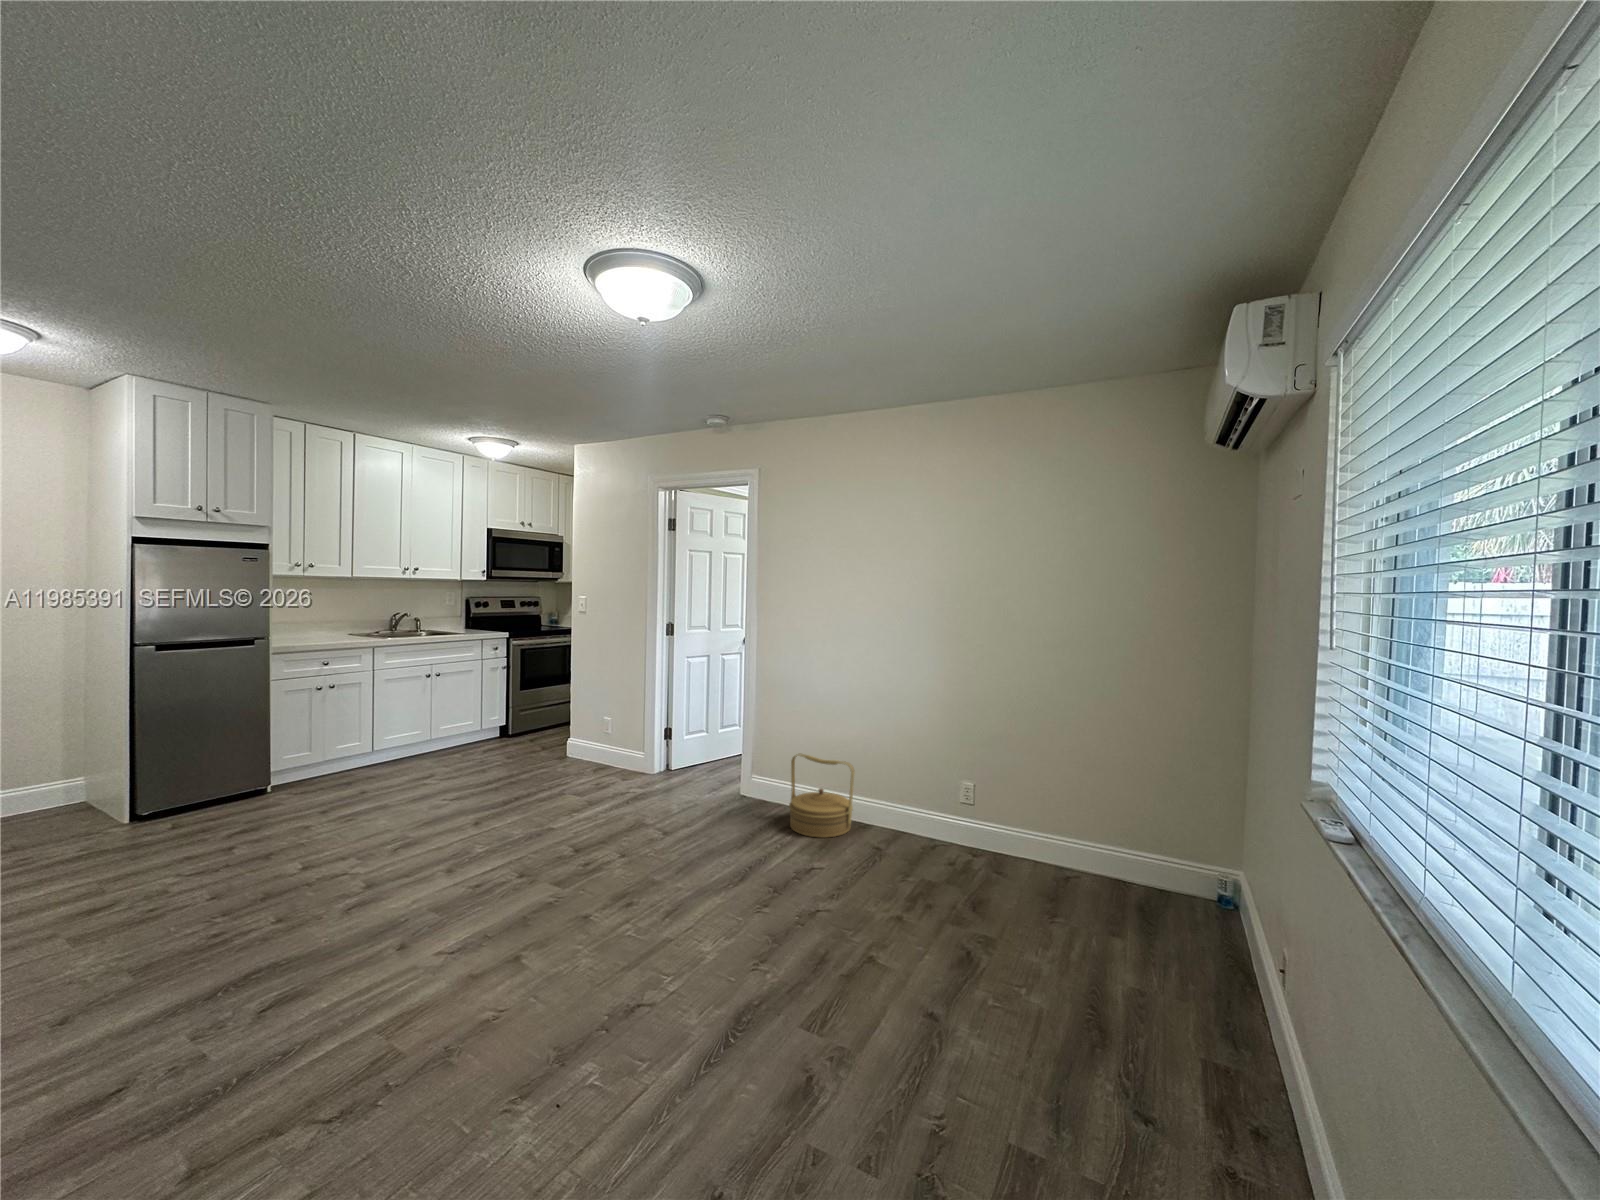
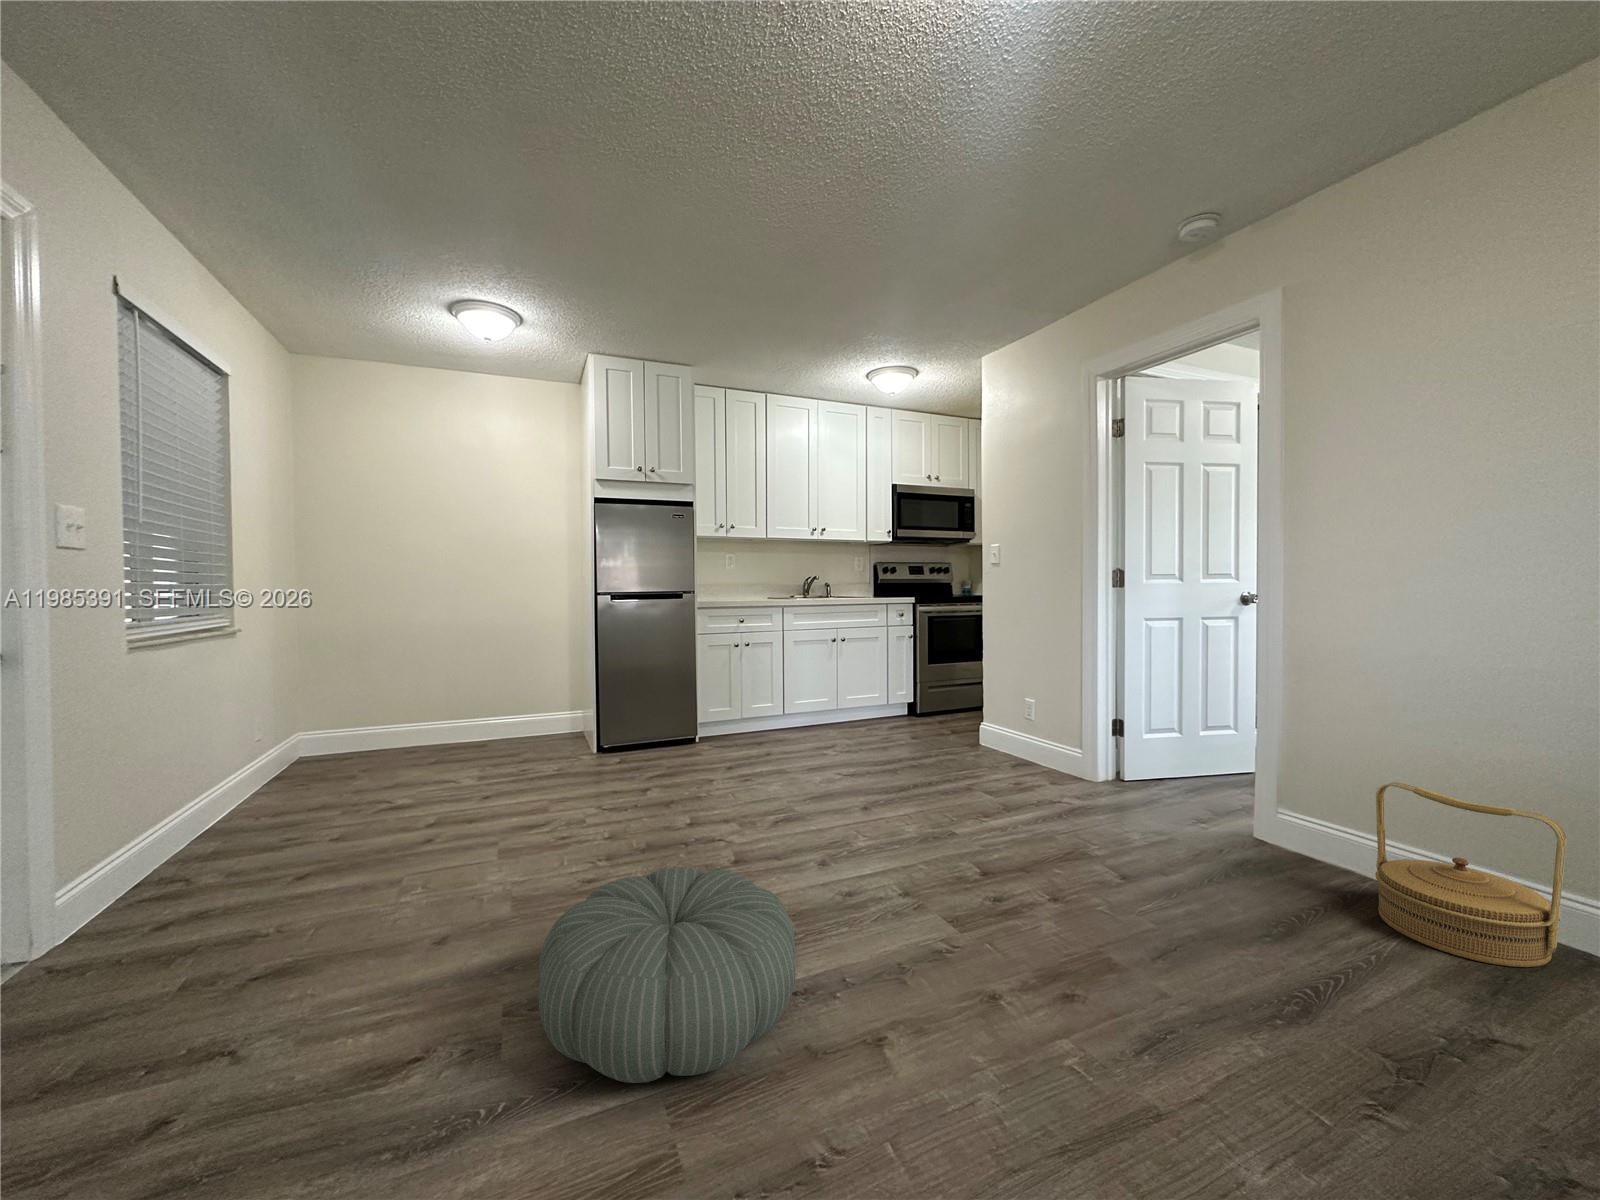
pouf: none [232,885,456,1037] -> present [539,867,795,1083]

